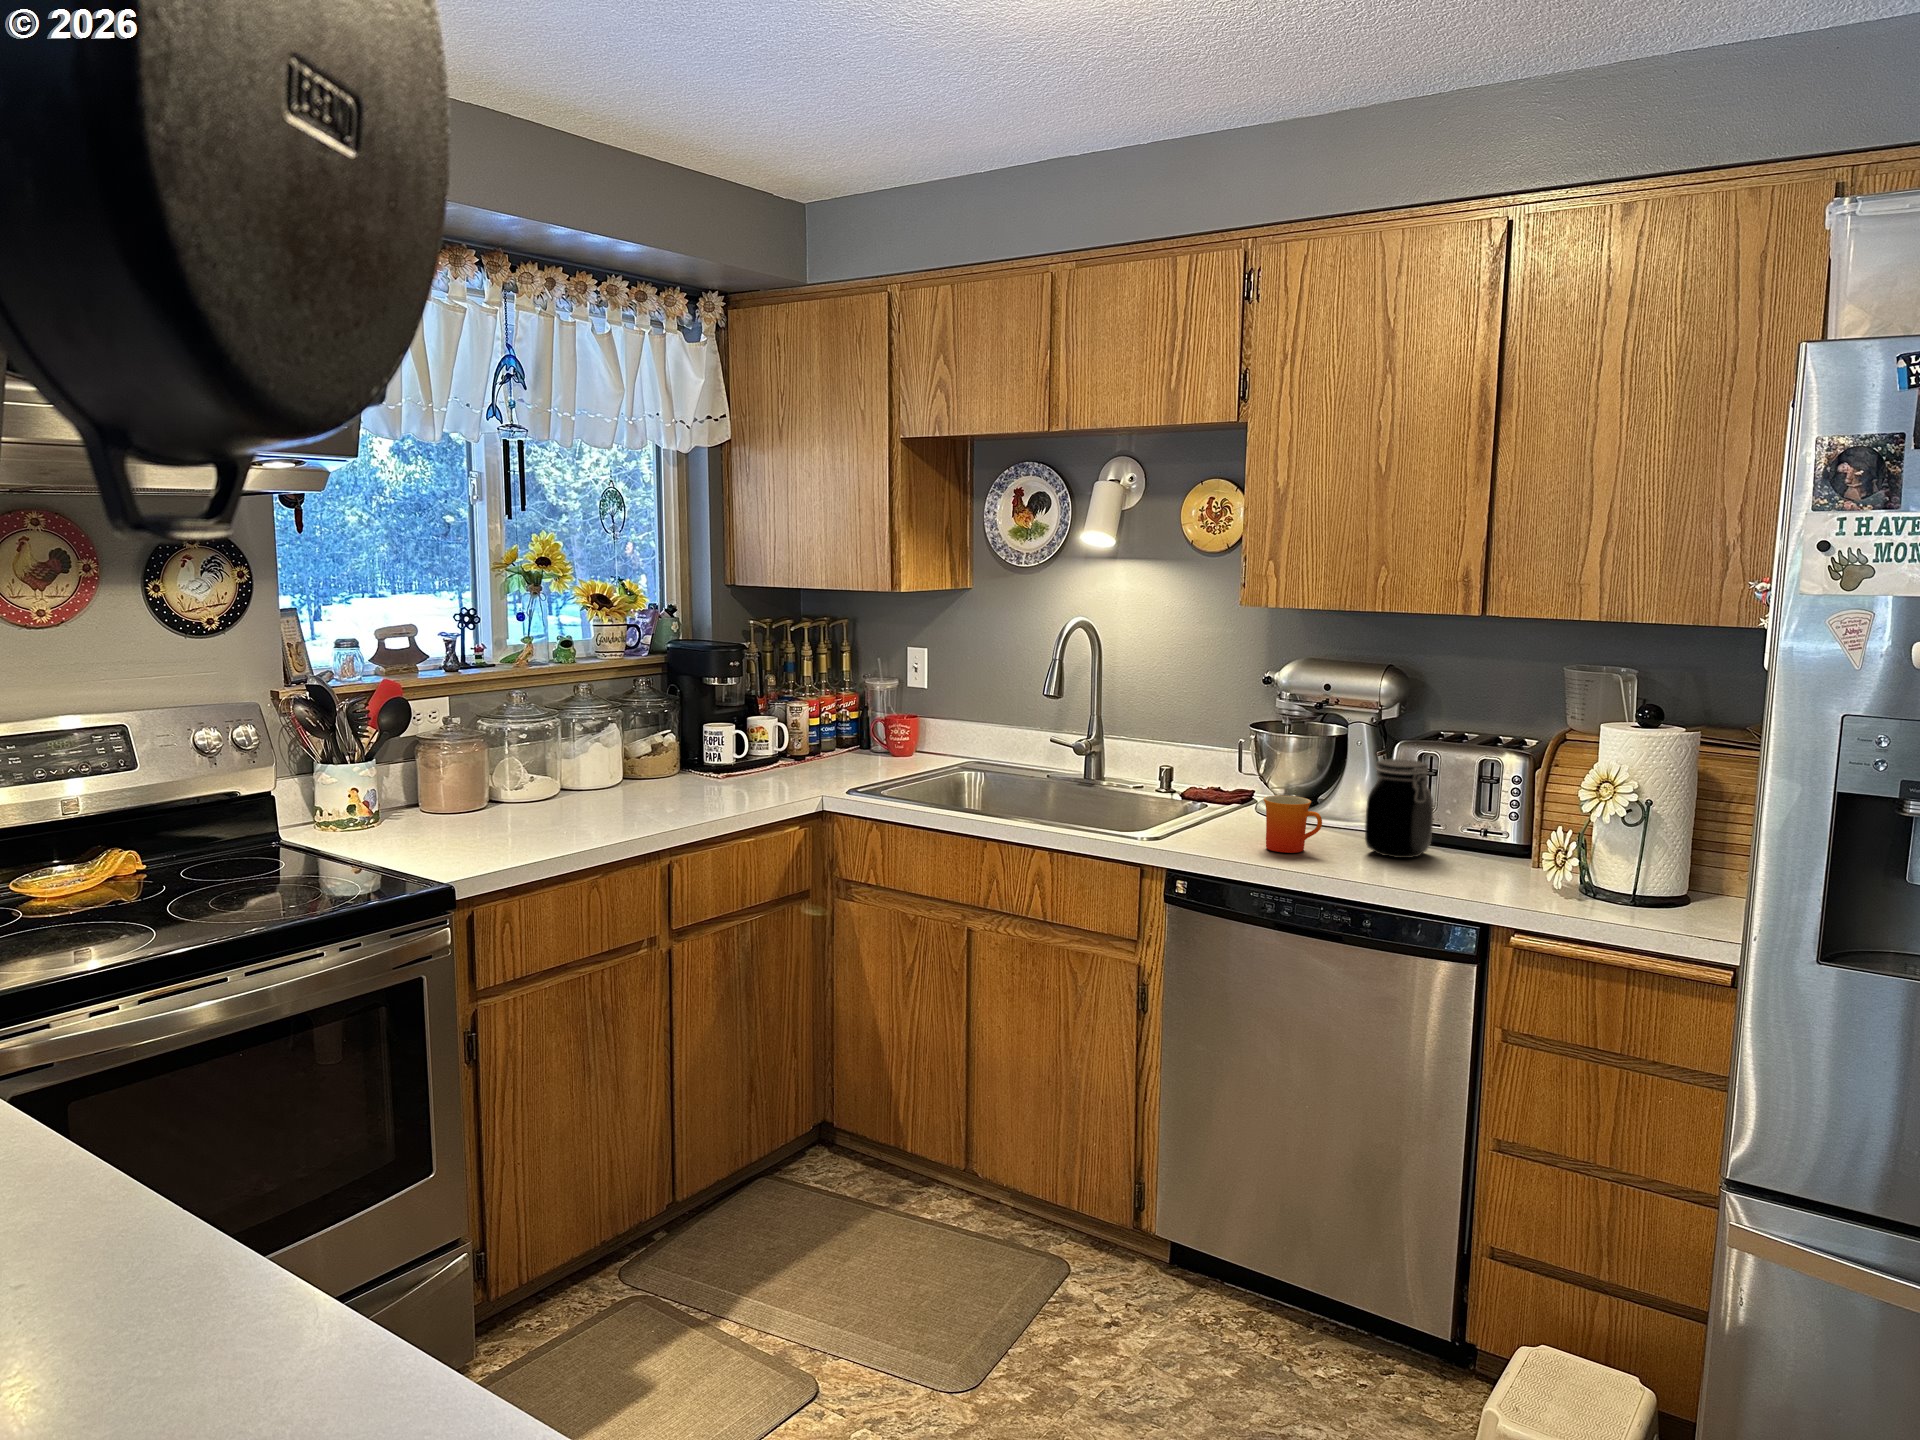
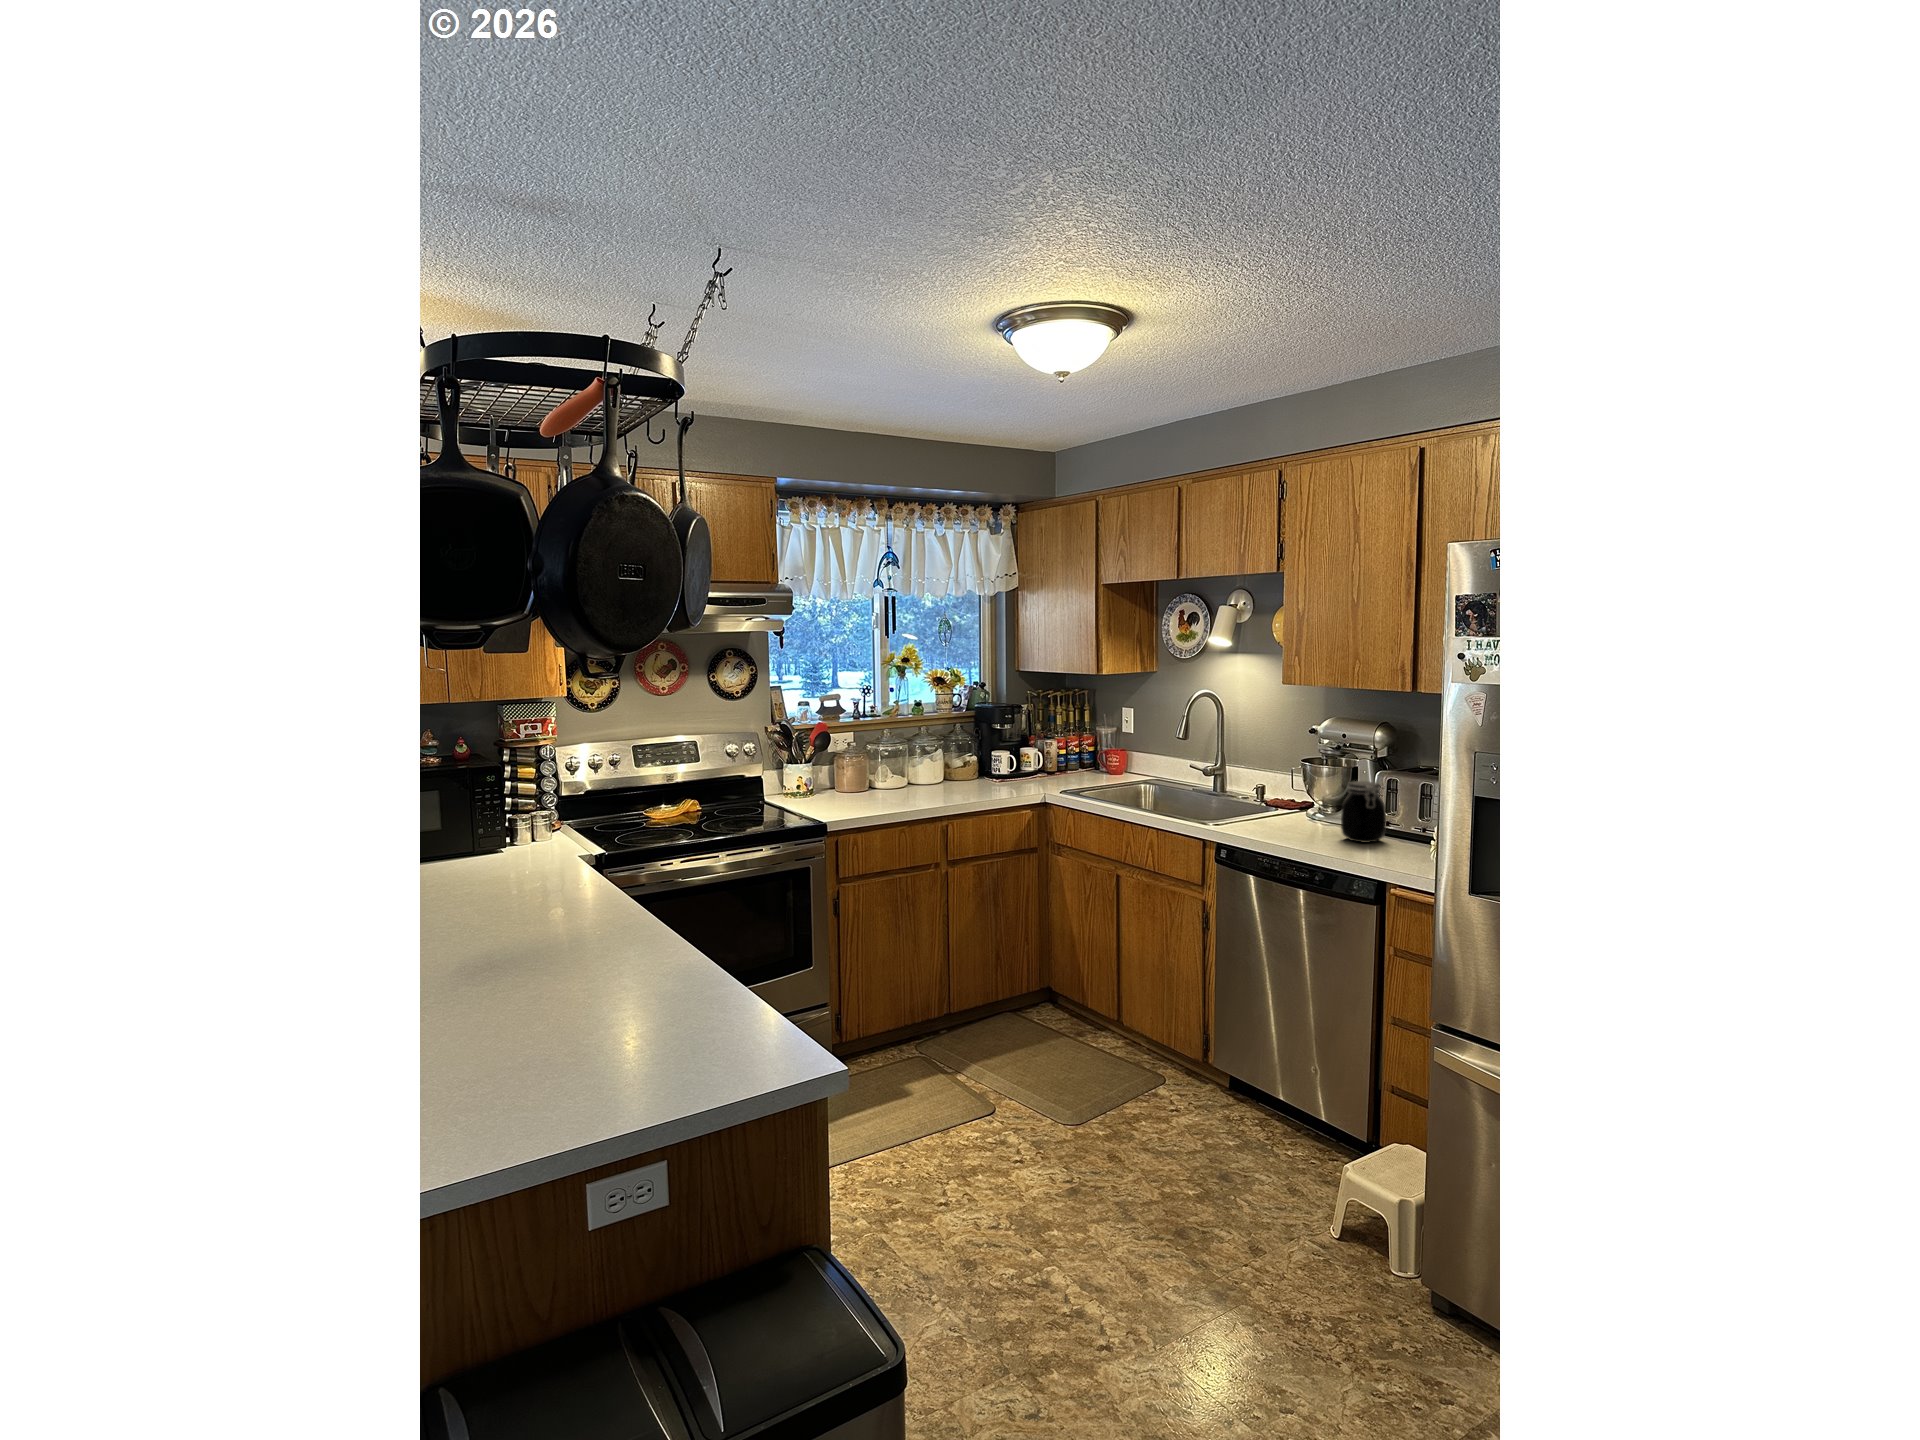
mug: present [1264,795,1322,853] -> none [1278,801,1311,836]

